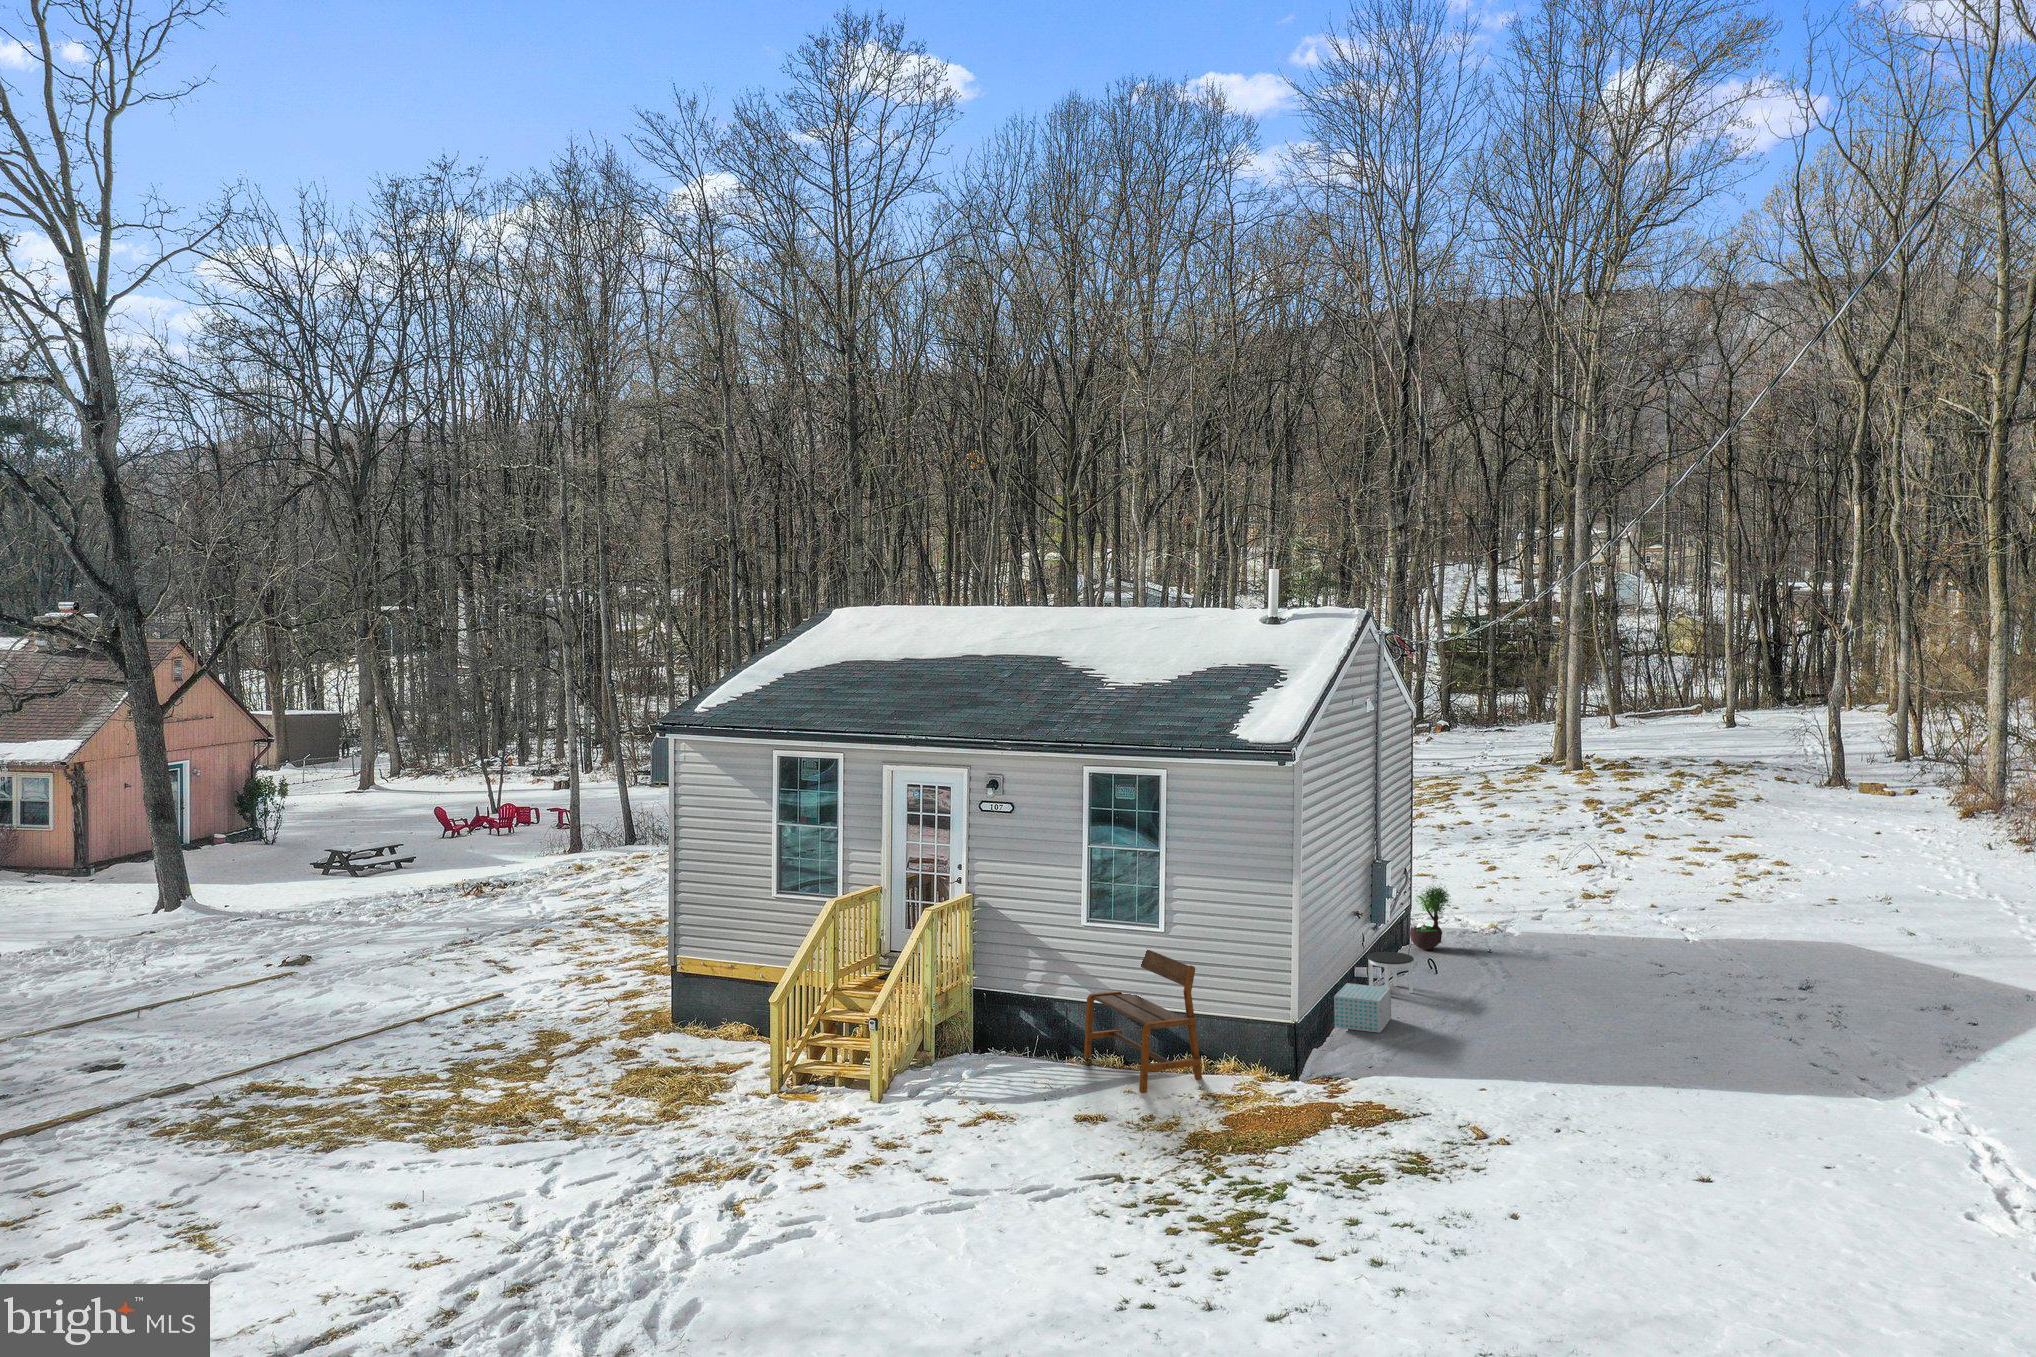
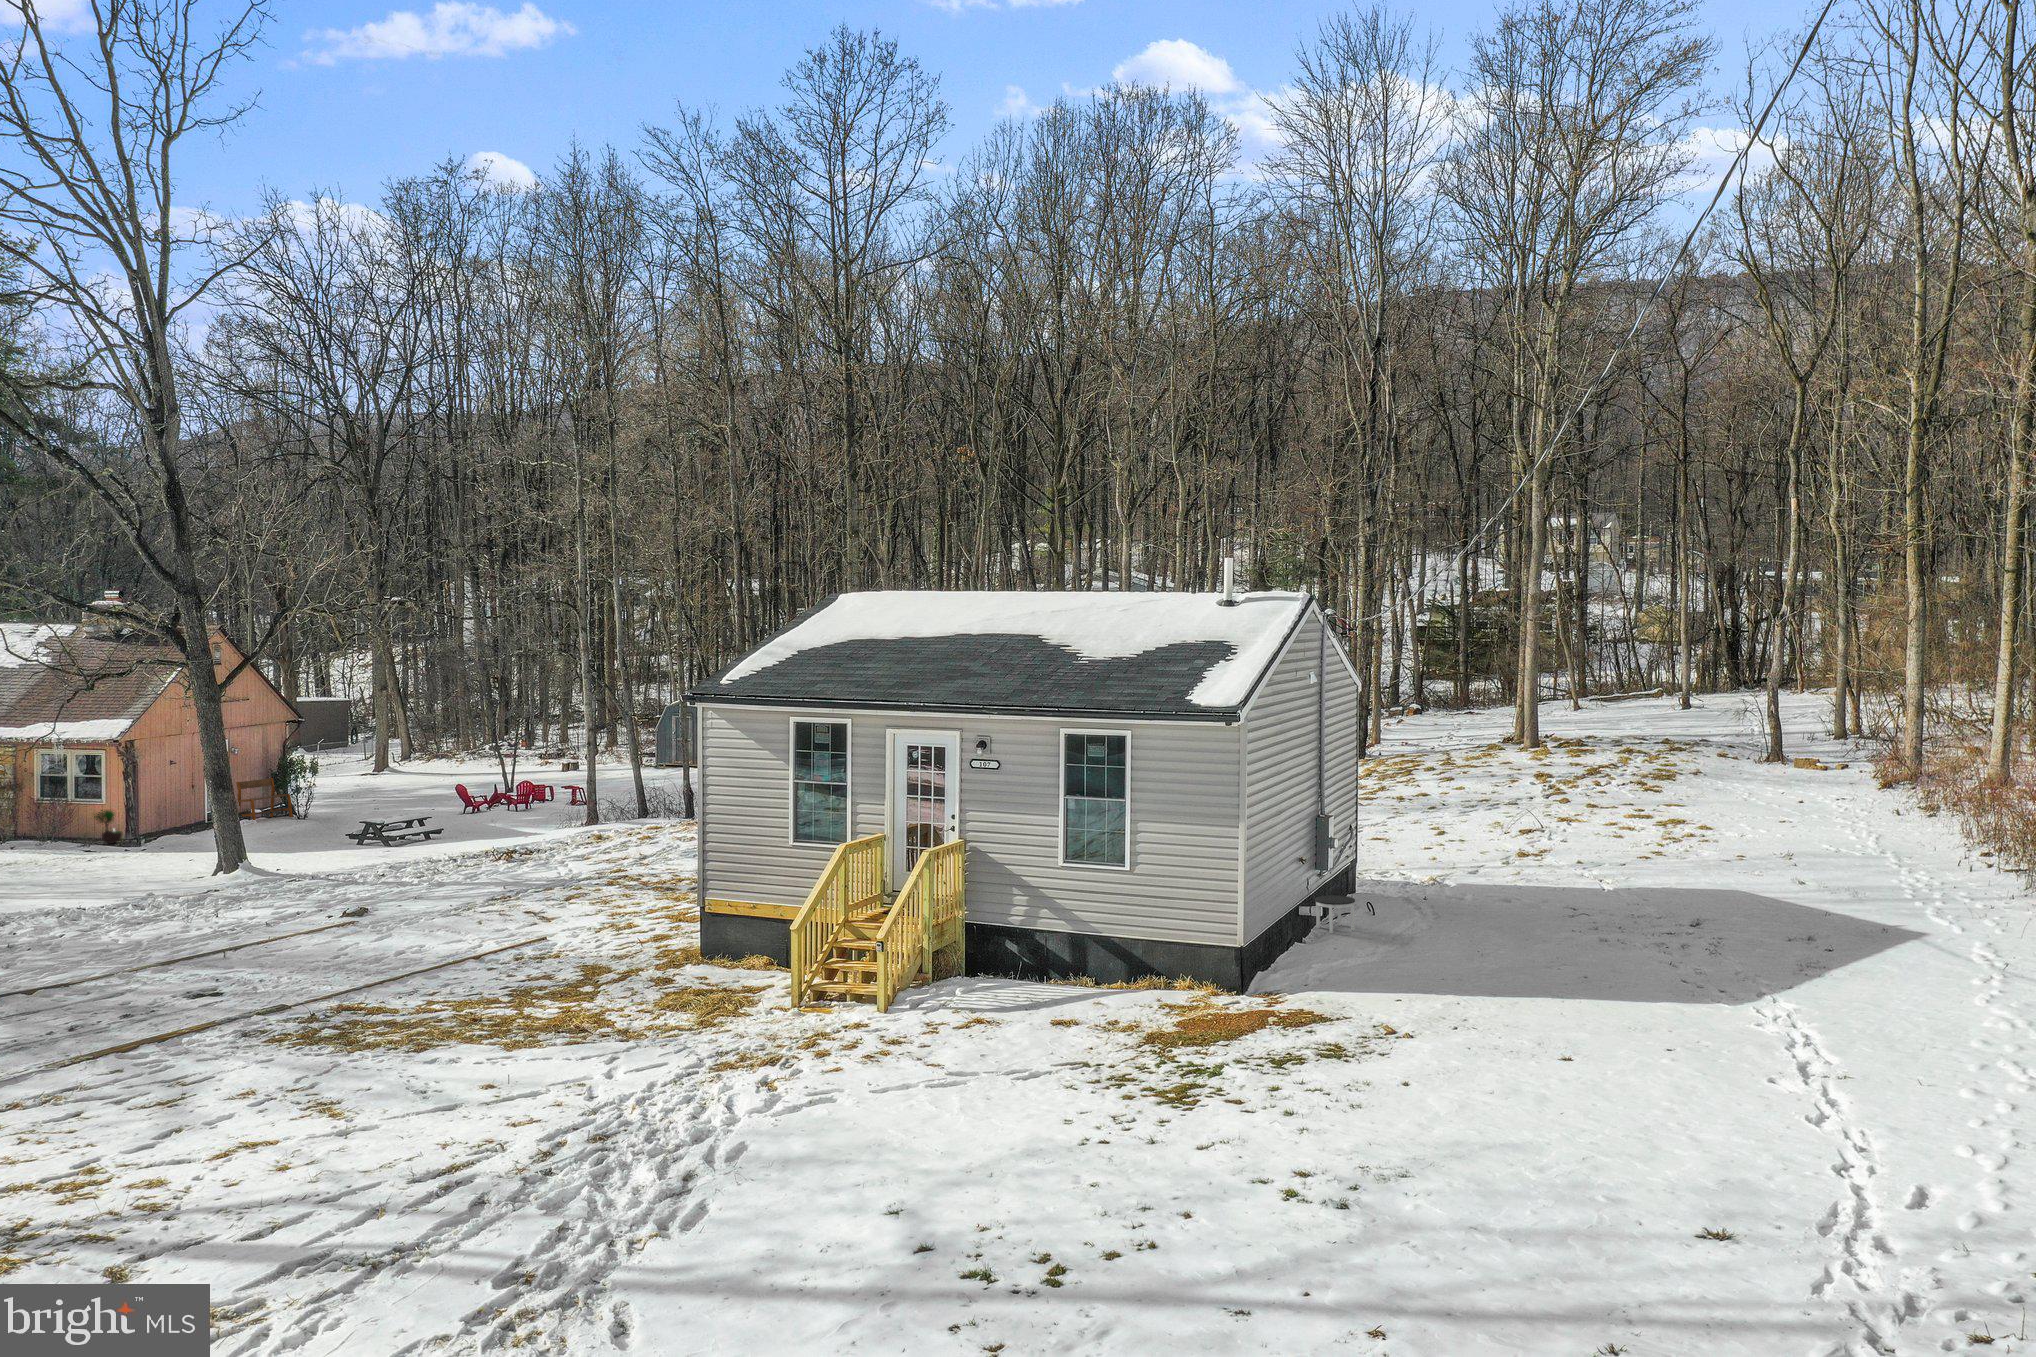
potted tree: present [1410,884,1451,950] -> present [94,810,122,844]
bench: present [1084,950,1202,1093] -> present [236,778,293,820]
storage box: present [1334,983,1391,1033] -> none [1281,920,1332,960]

